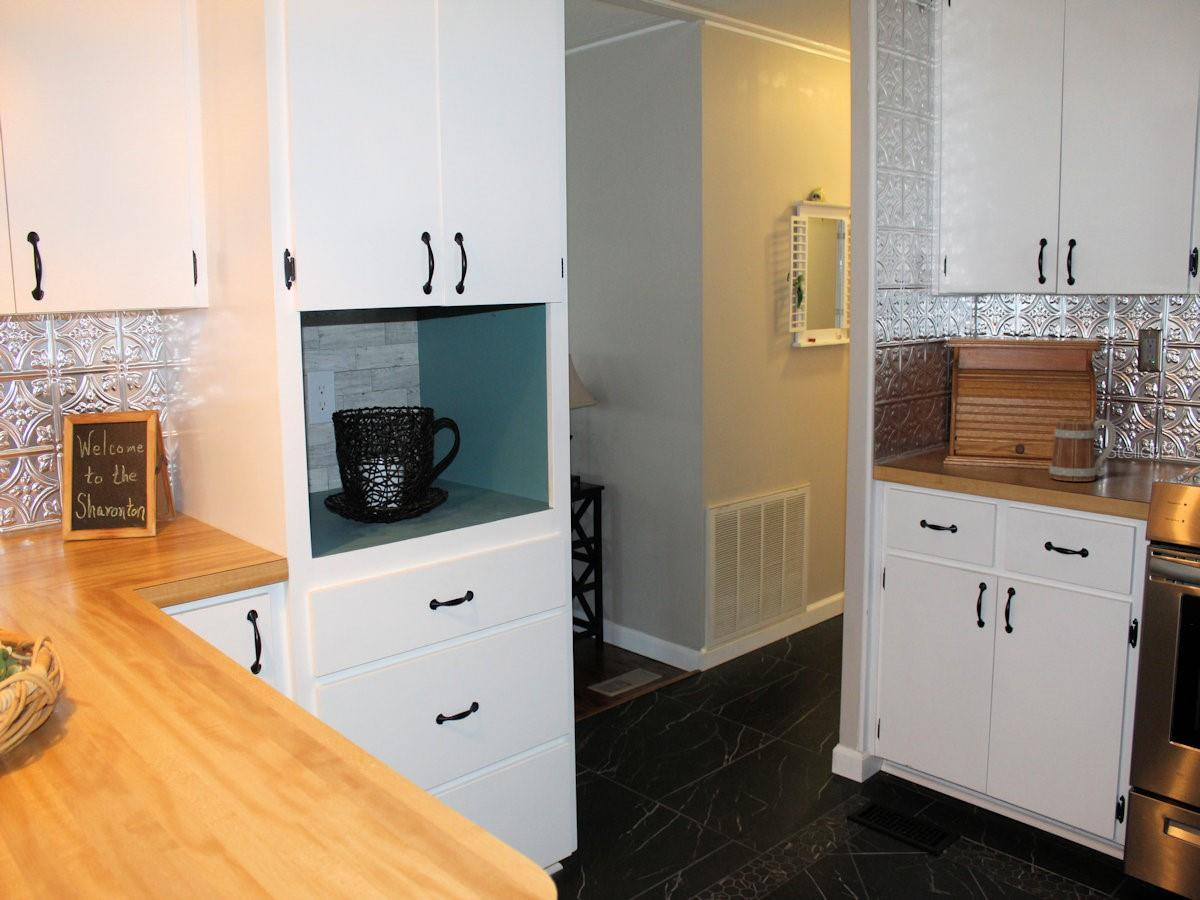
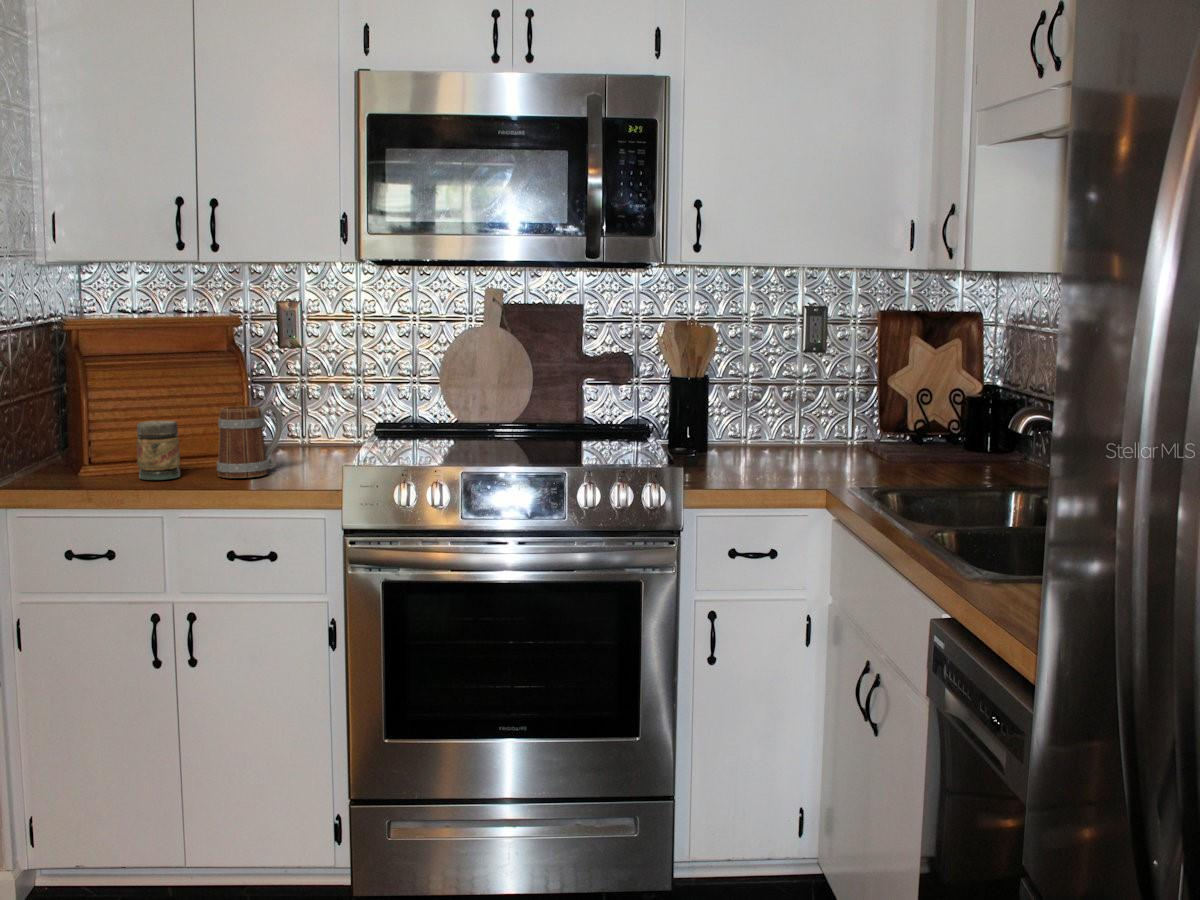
jar: none [985,426,1020,475] -> present [137,421,180,480]

